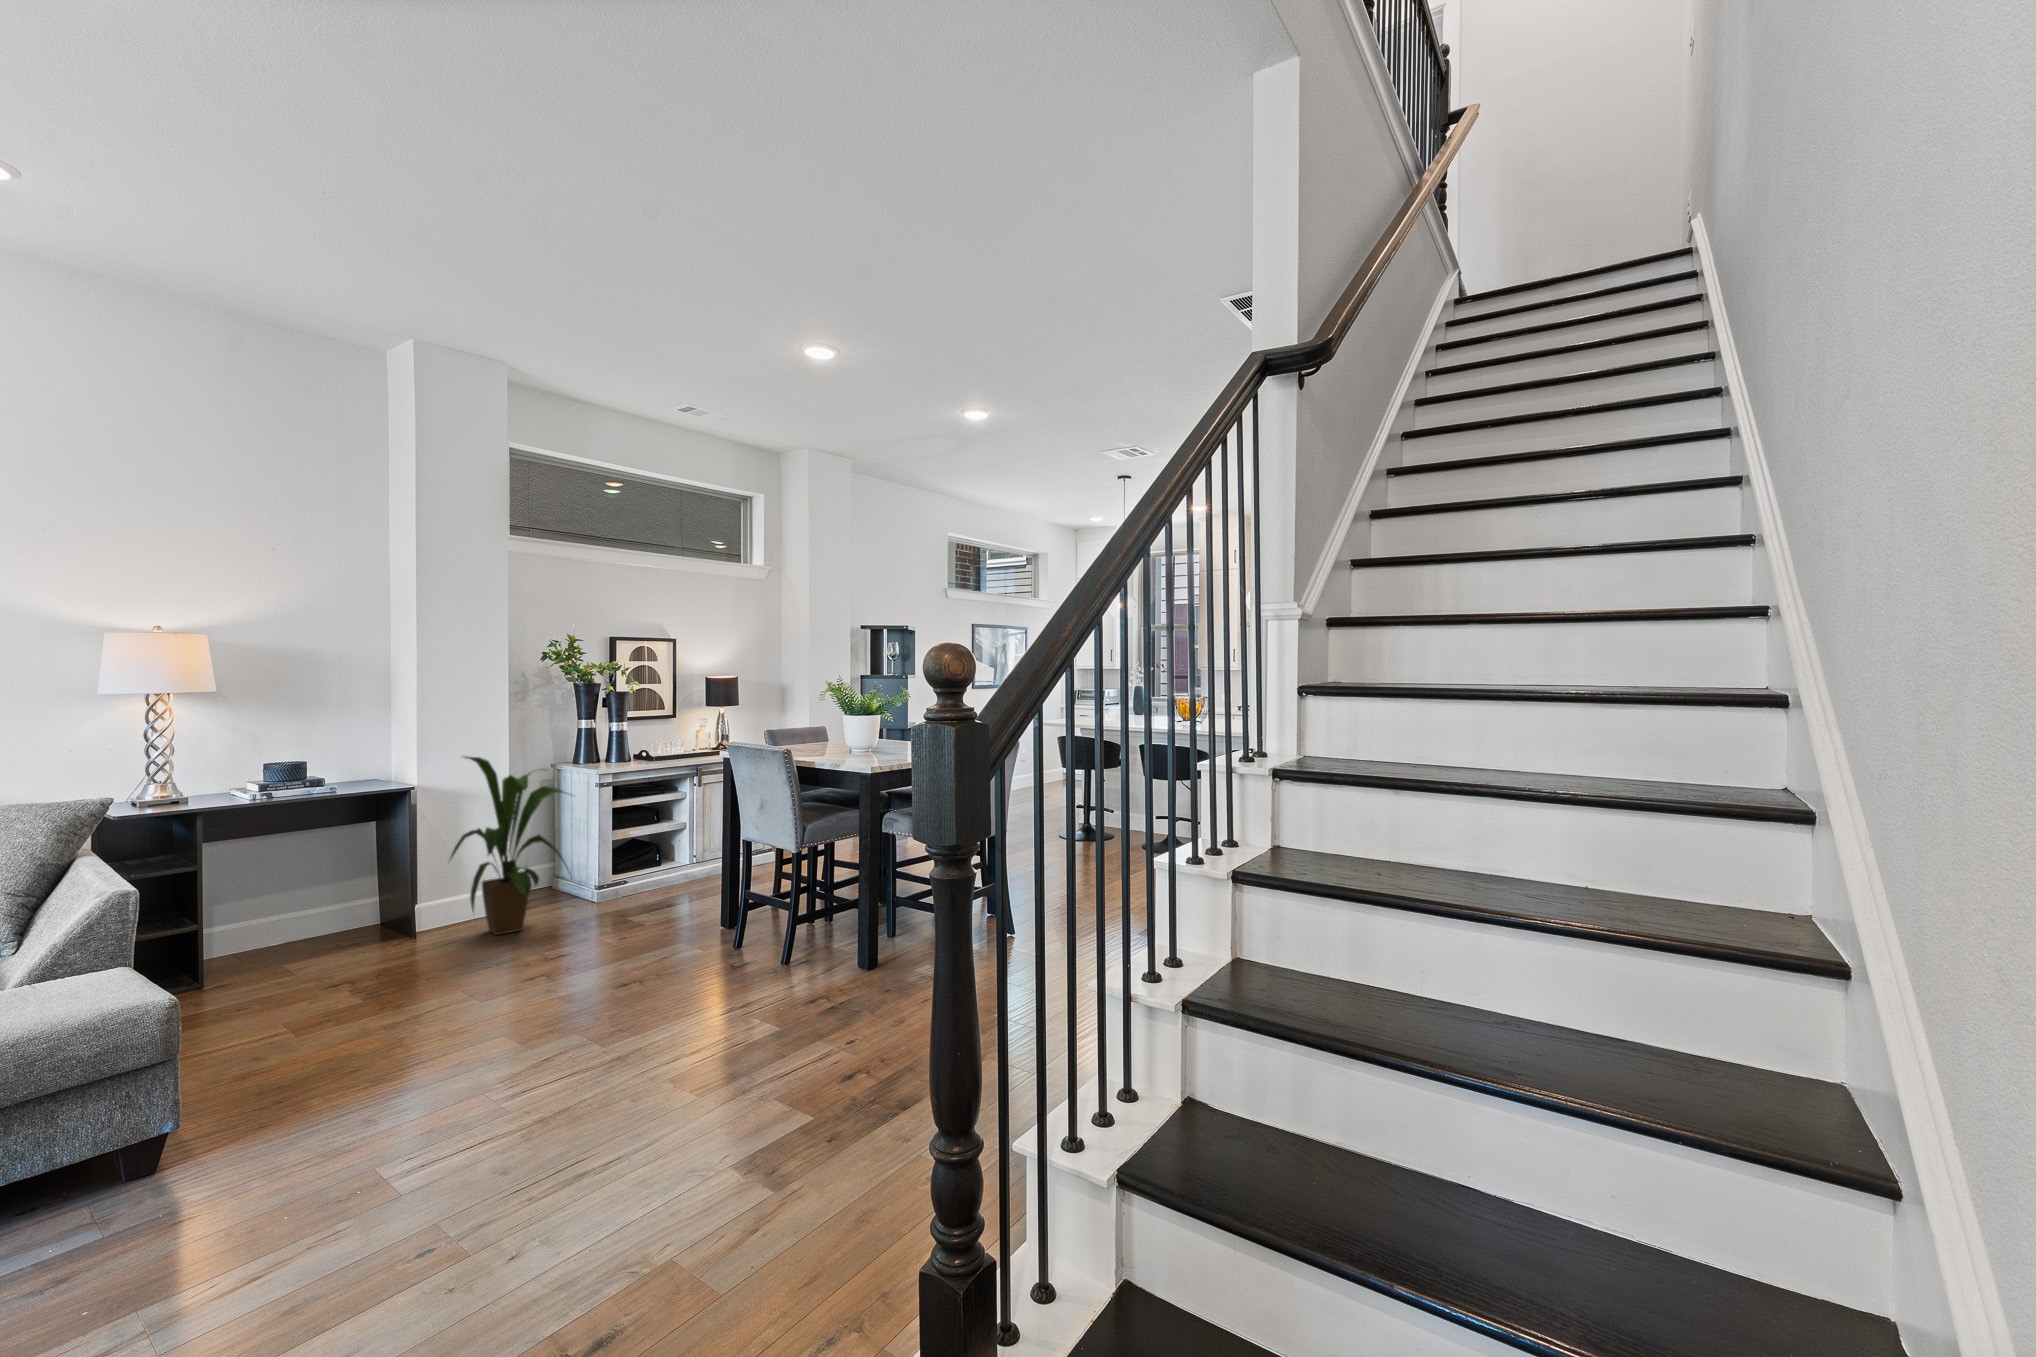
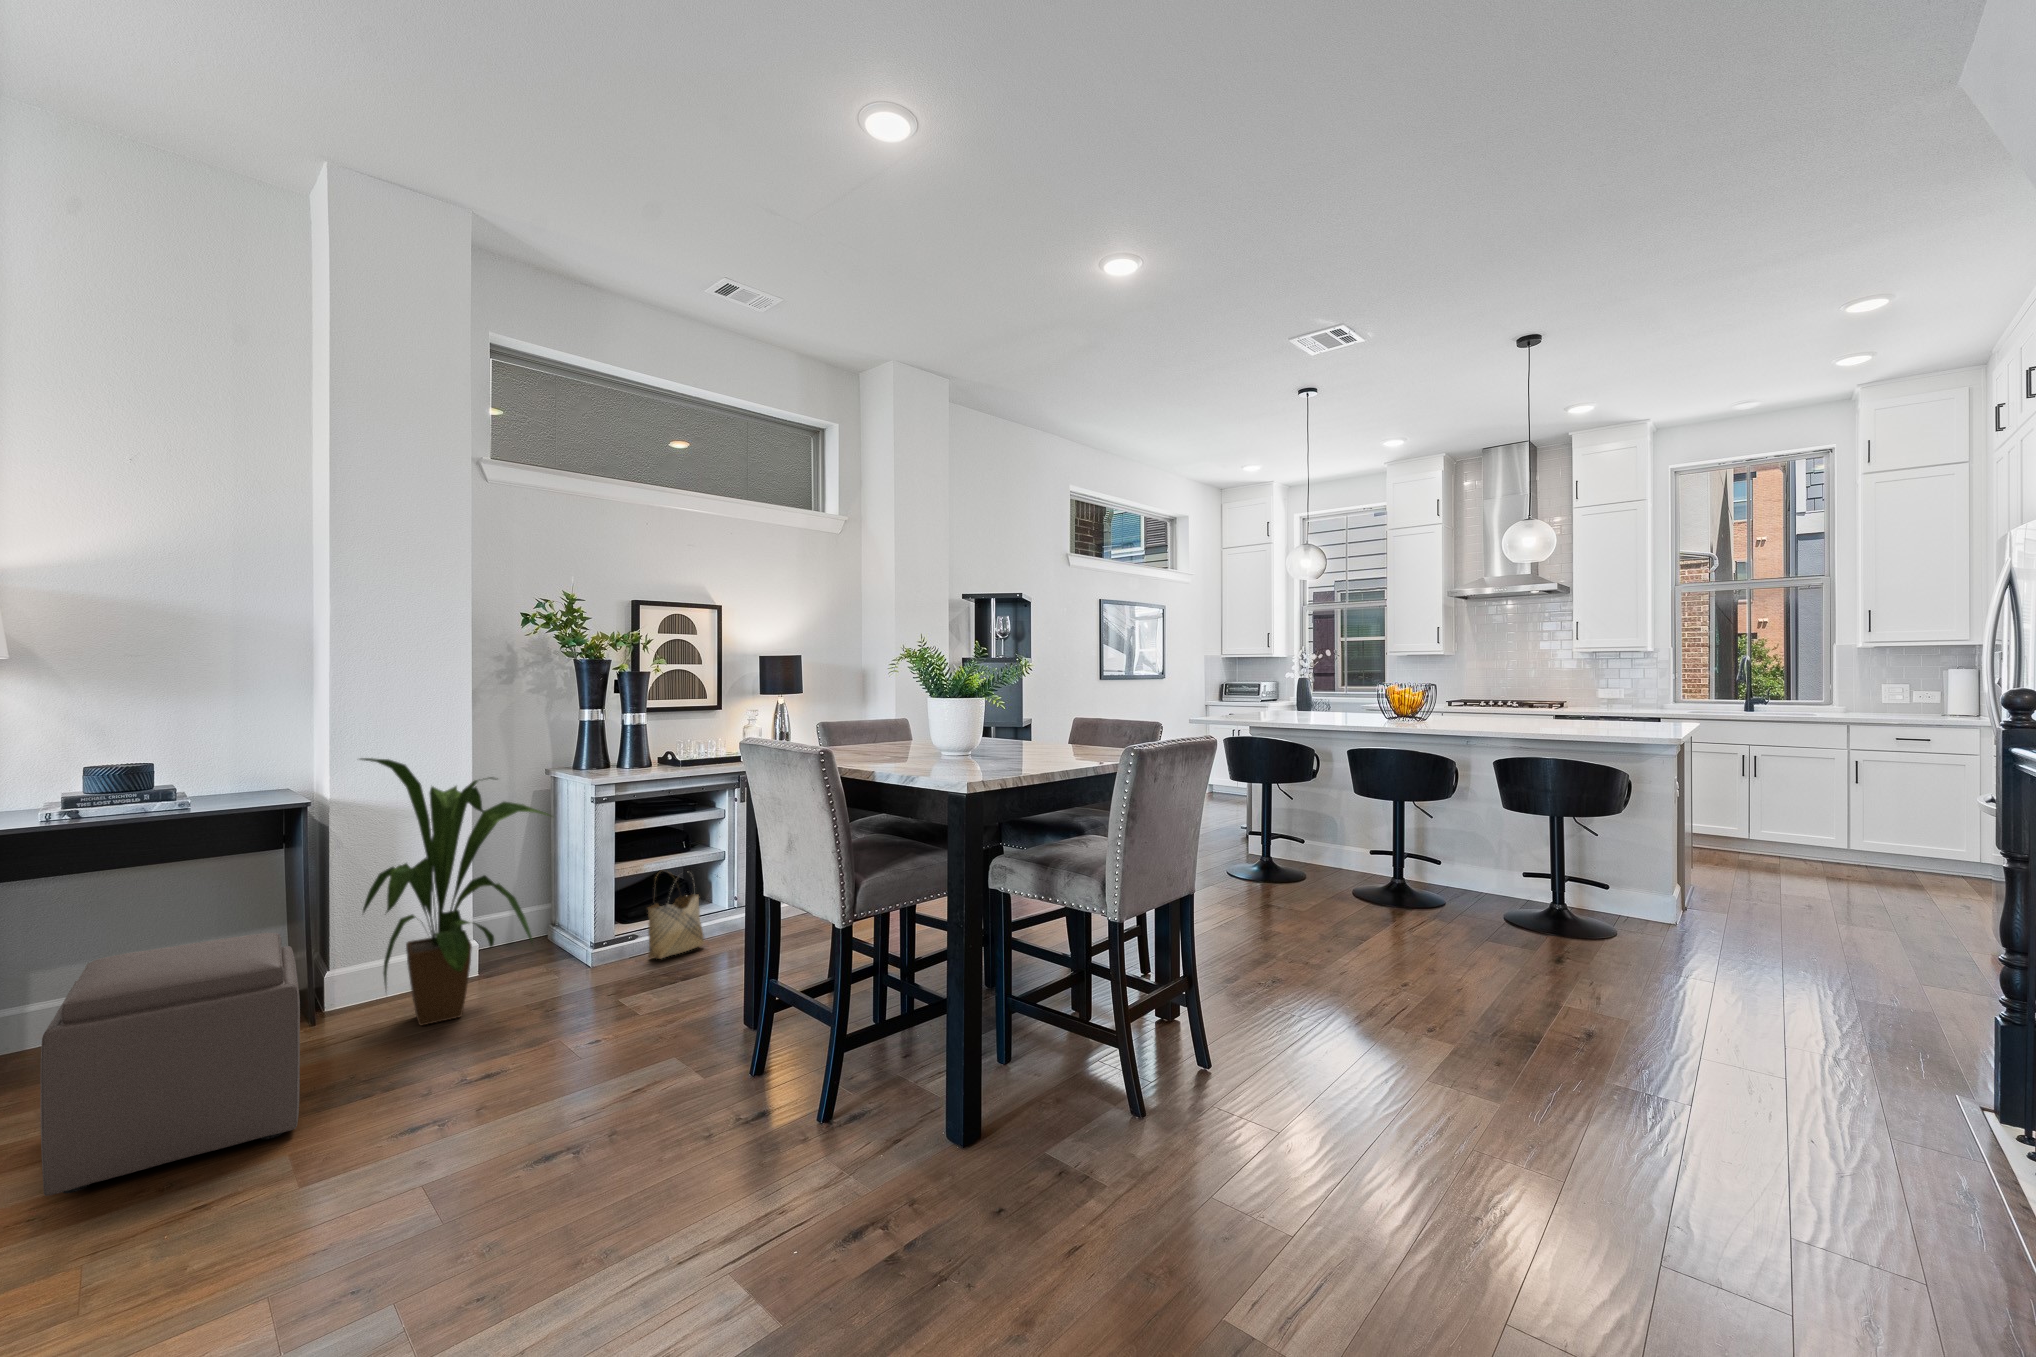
woven basket: none [637,835,676,897] -> present [648,875,704,959]
ottoman: none [309,868,461,1009] -> present [40,933,300,1196]

